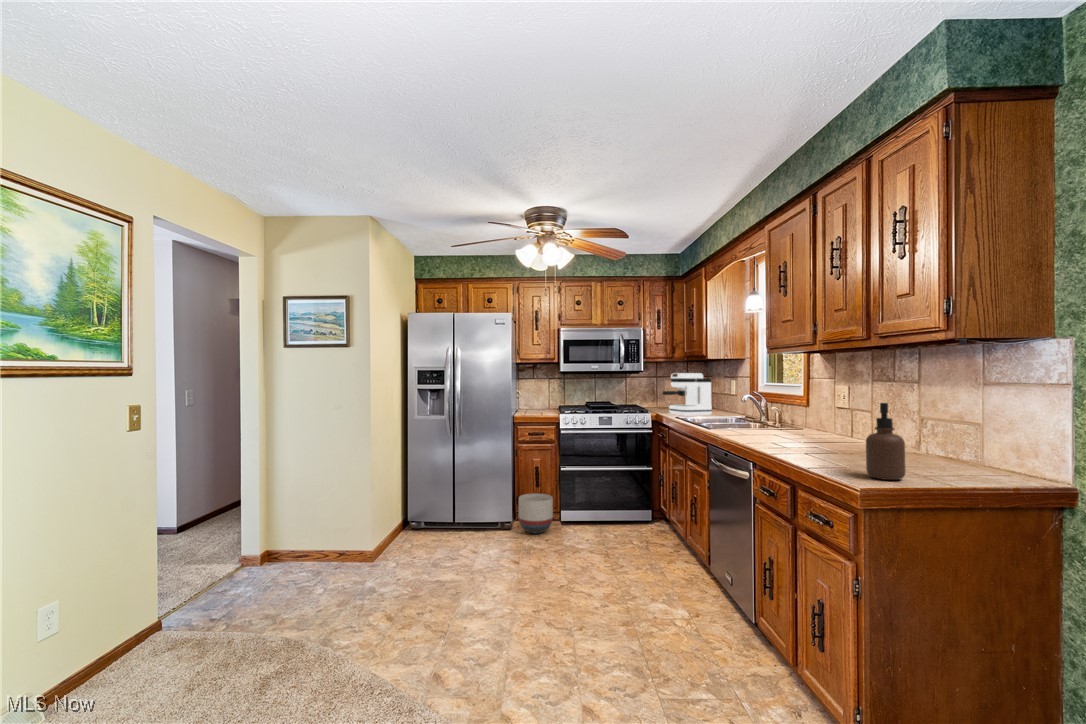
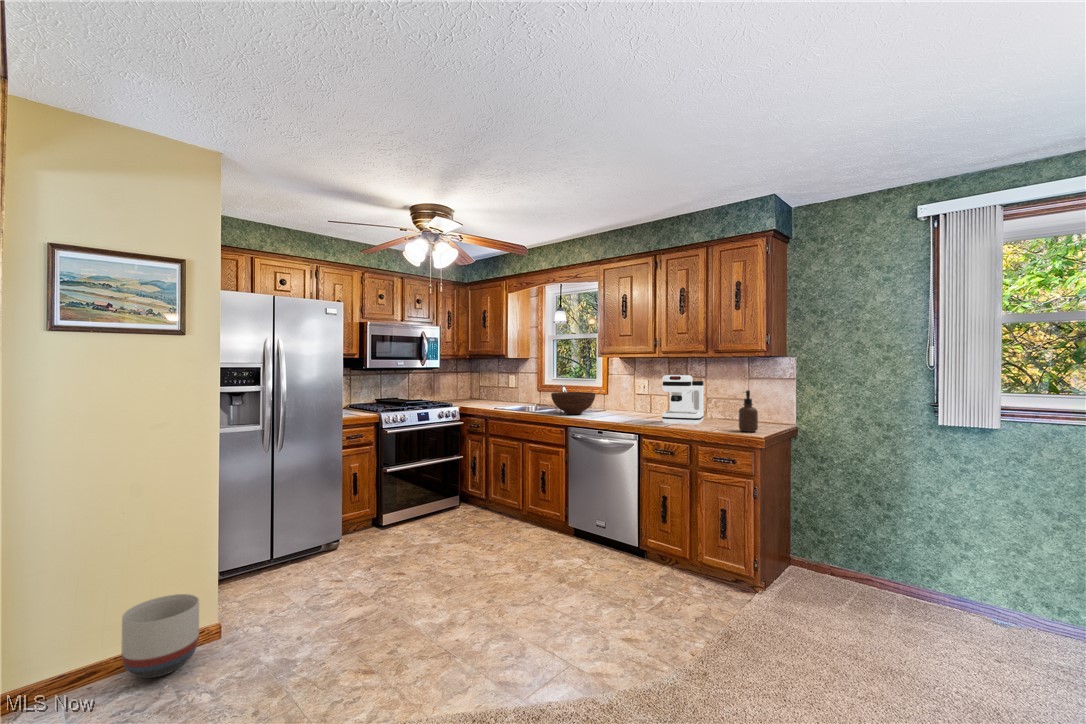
coffee maker: present [663,373,712,417] -> present [662,375,704,425]
fruit bowl: none [706,401,768,430] -> present [551,392,595,414]
planter: present [519,494,553,533] -> present [122,594,199,678]

